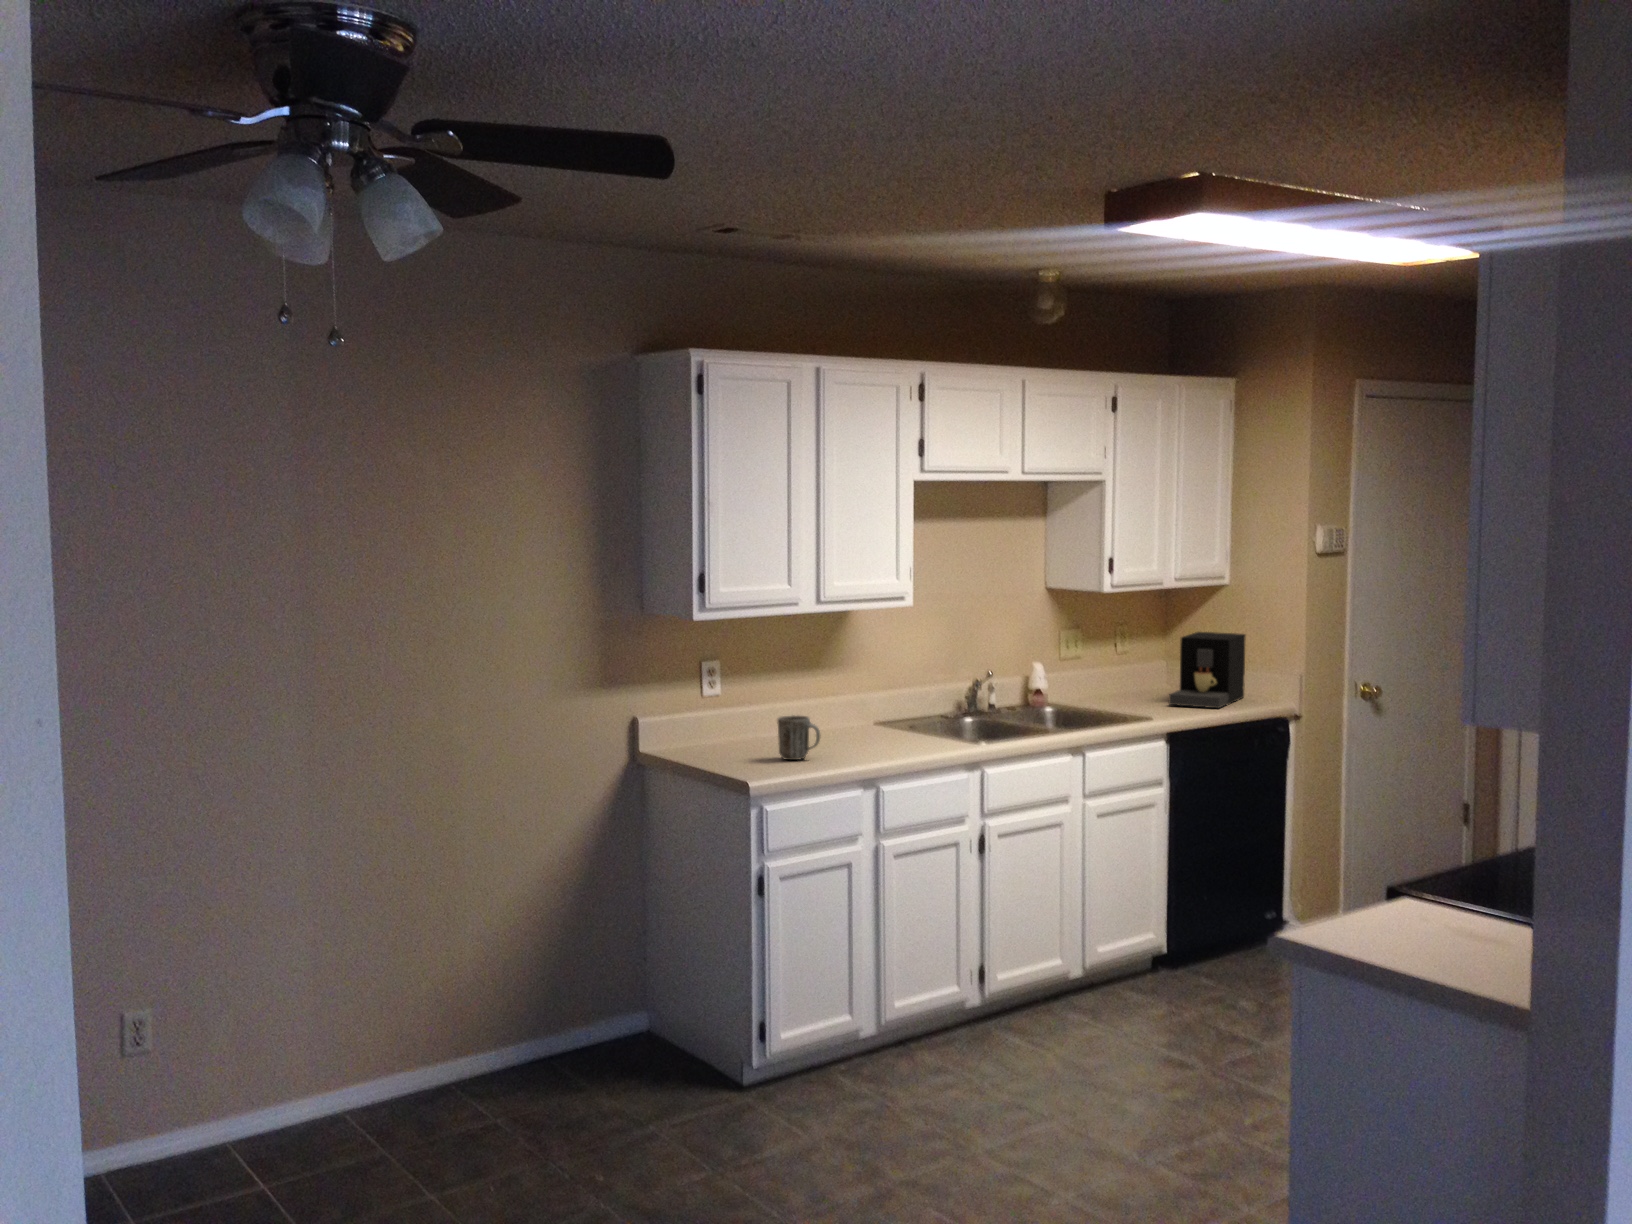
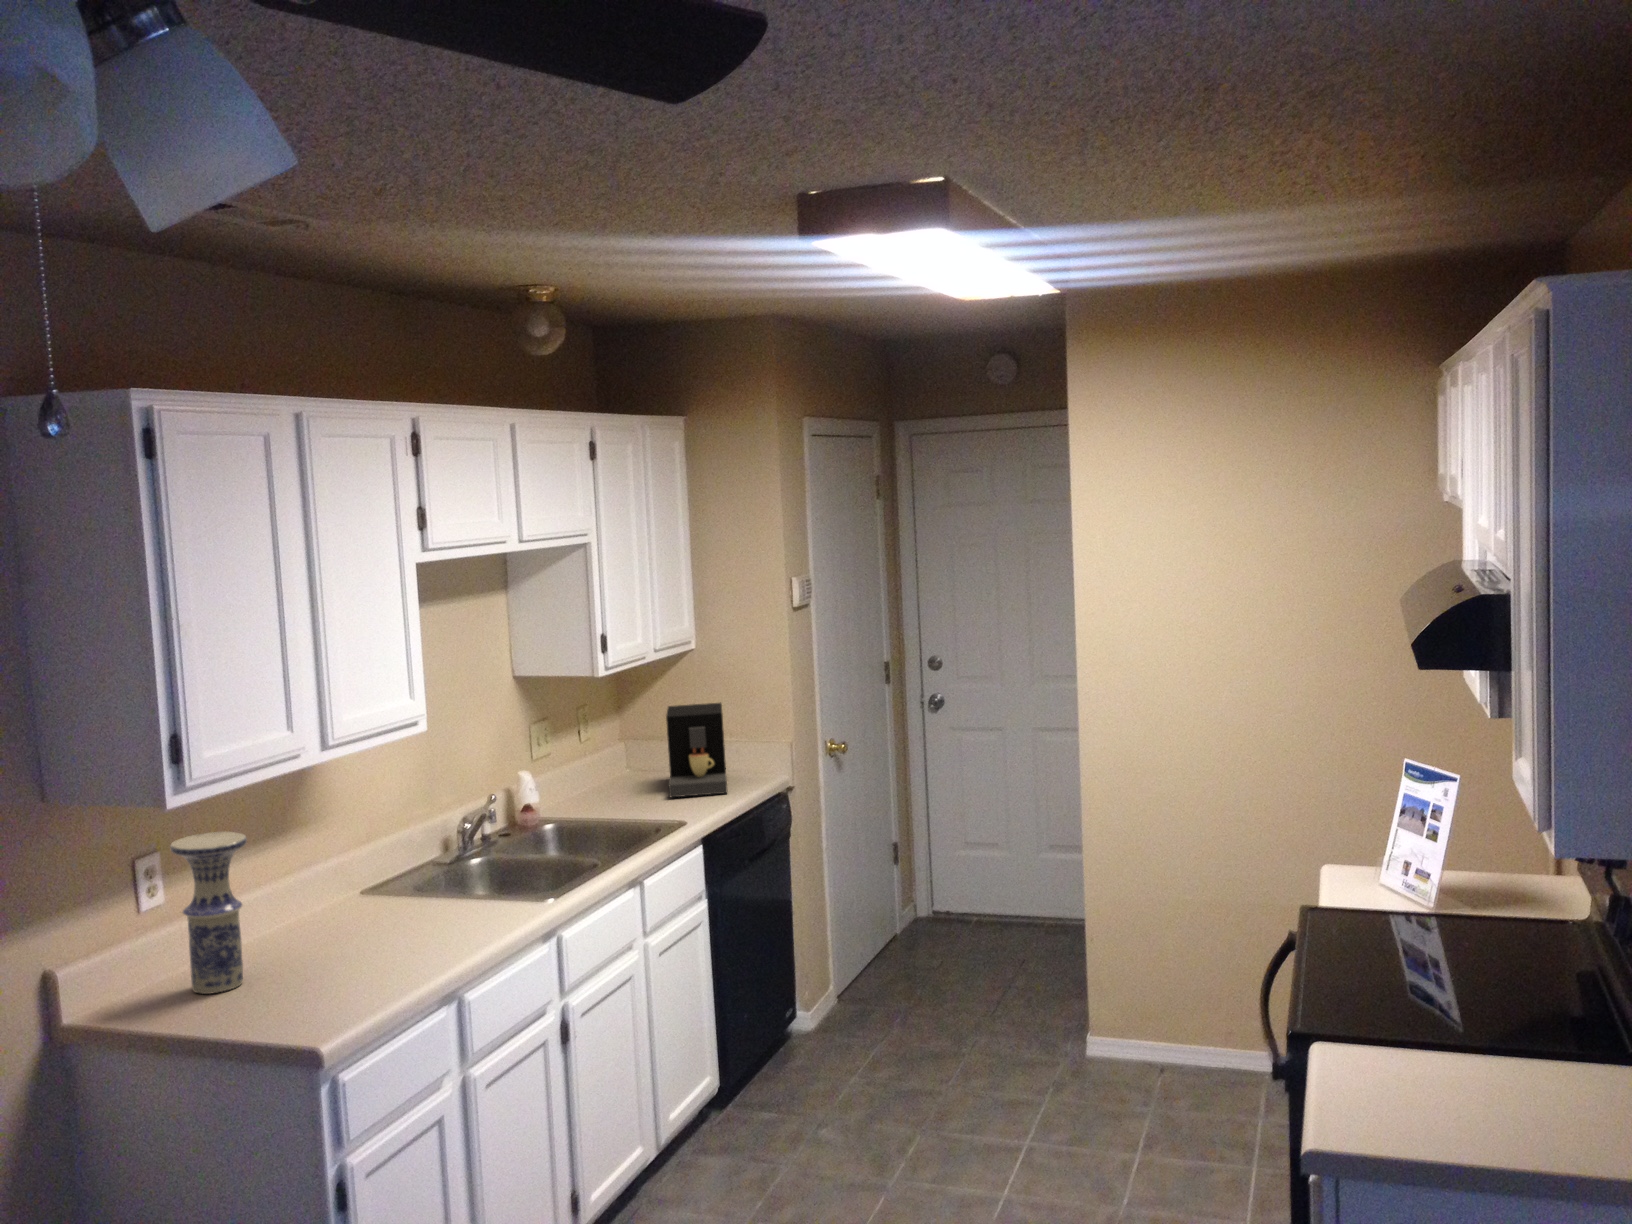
vase: none [714,649,761,753] -> present [170,832,247,994]
mug: present [777,715,820,760] -> none [300,917,369,988]

